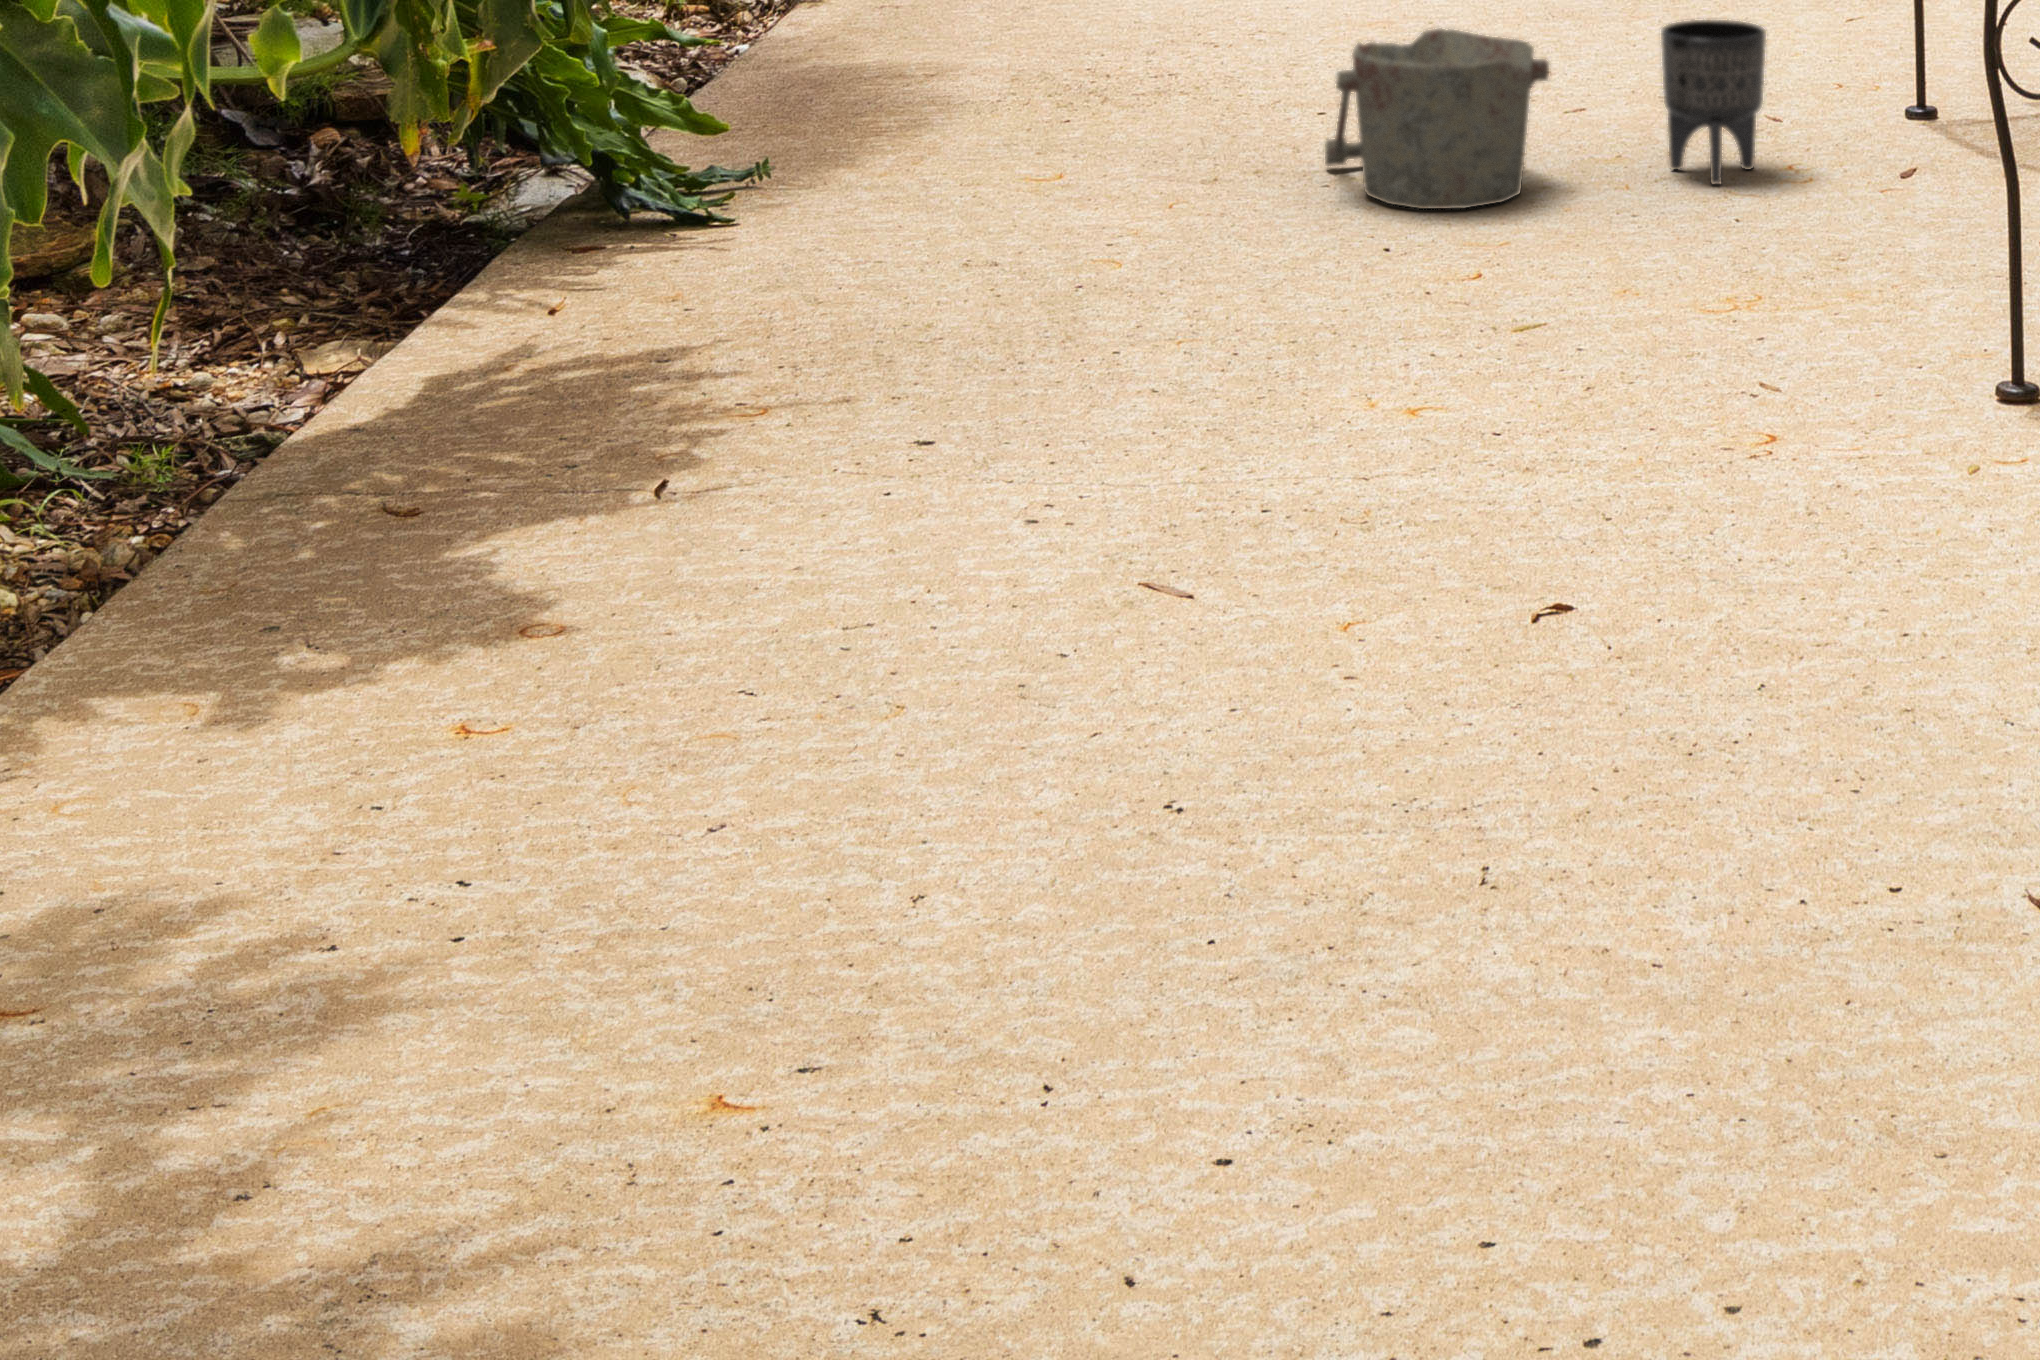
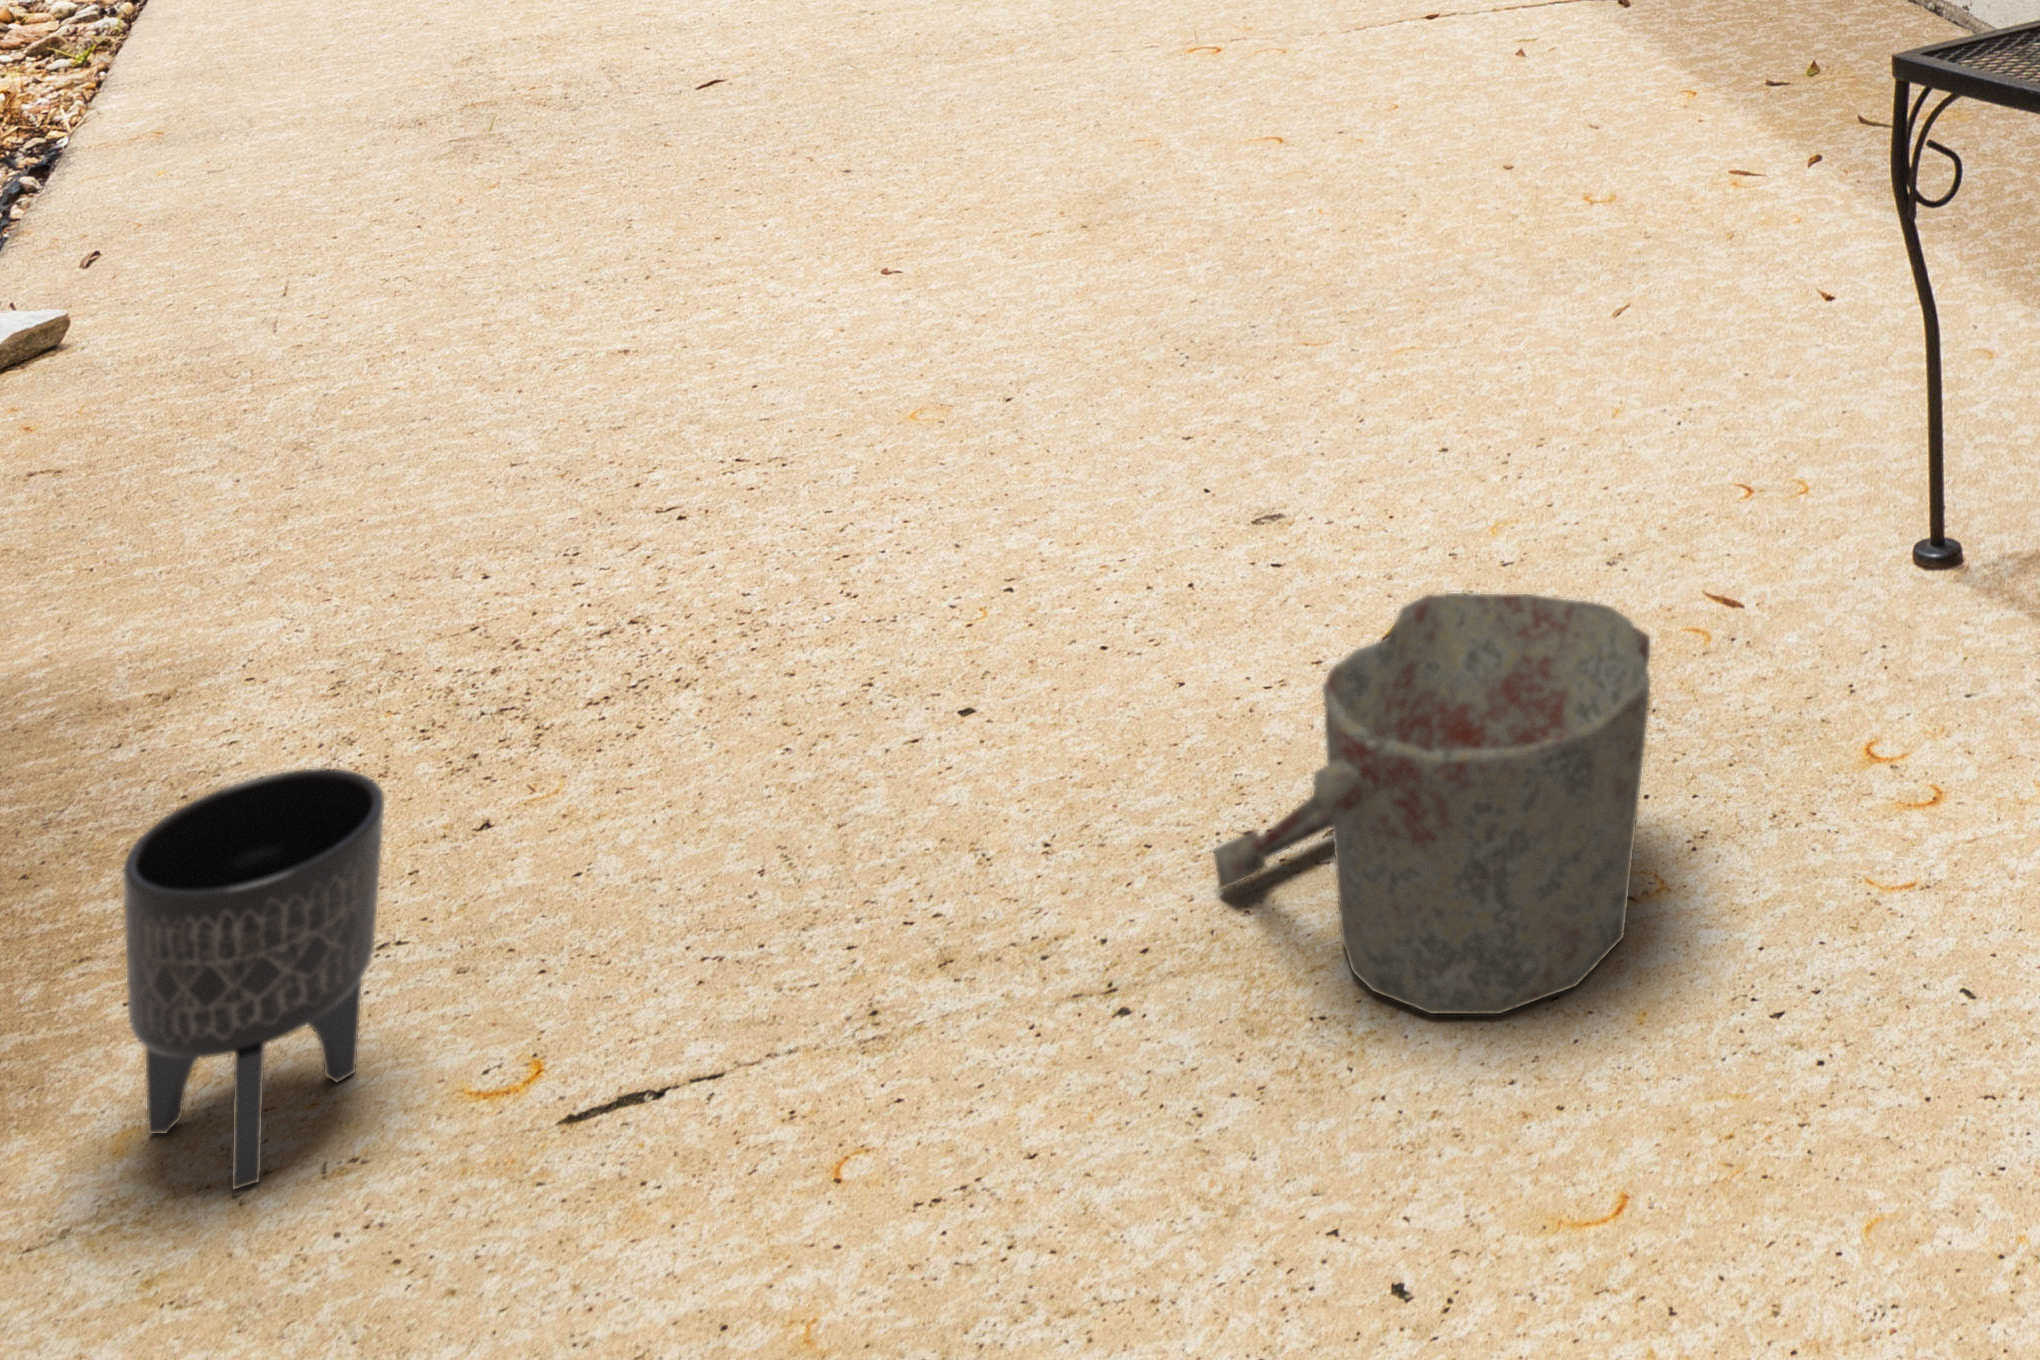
planter: present [1661,20,1766,184] -> present [123,768,384,1189]

